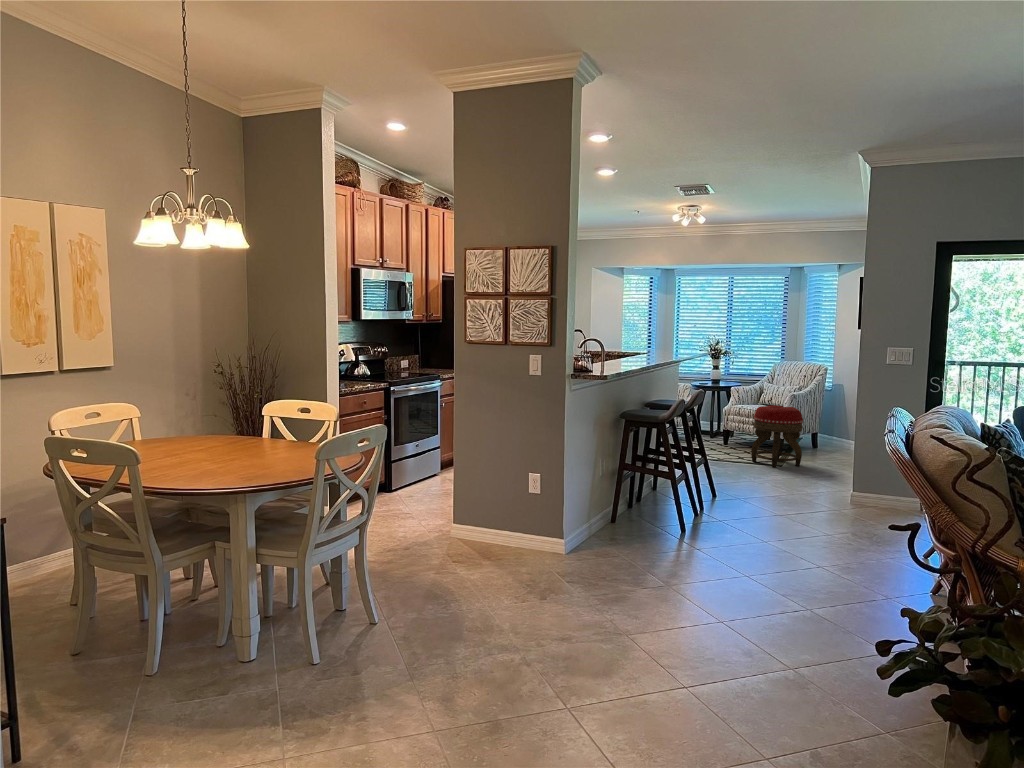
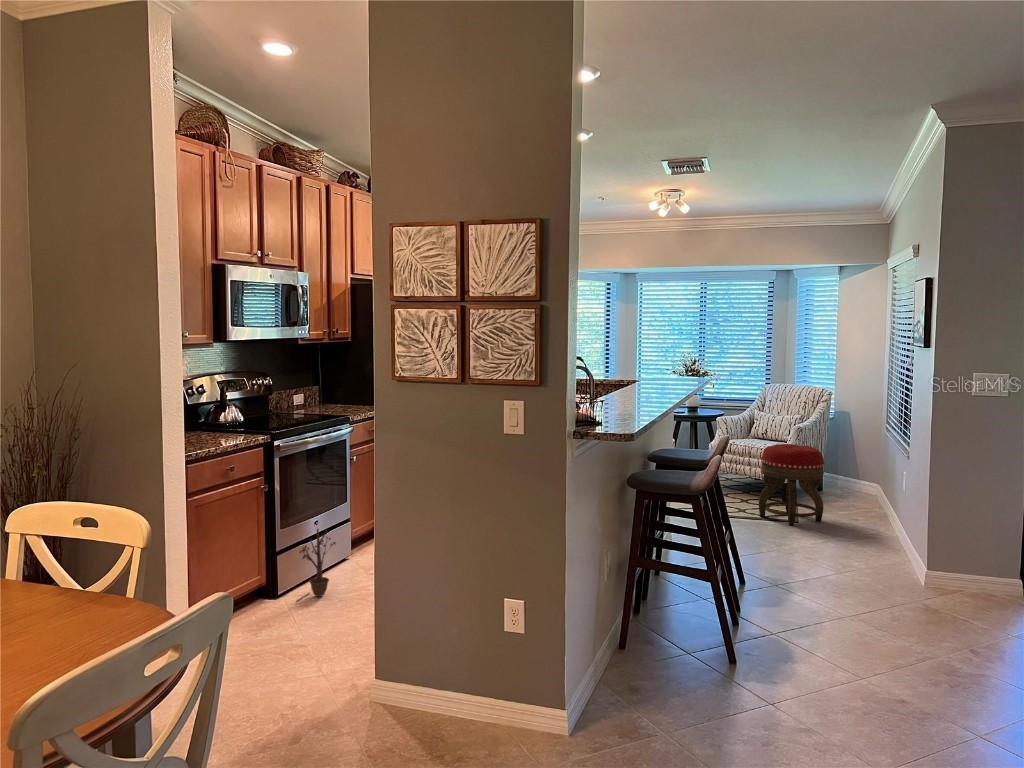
decorative plant: none [403,446,429,493] -> present [296,529,336,602]

